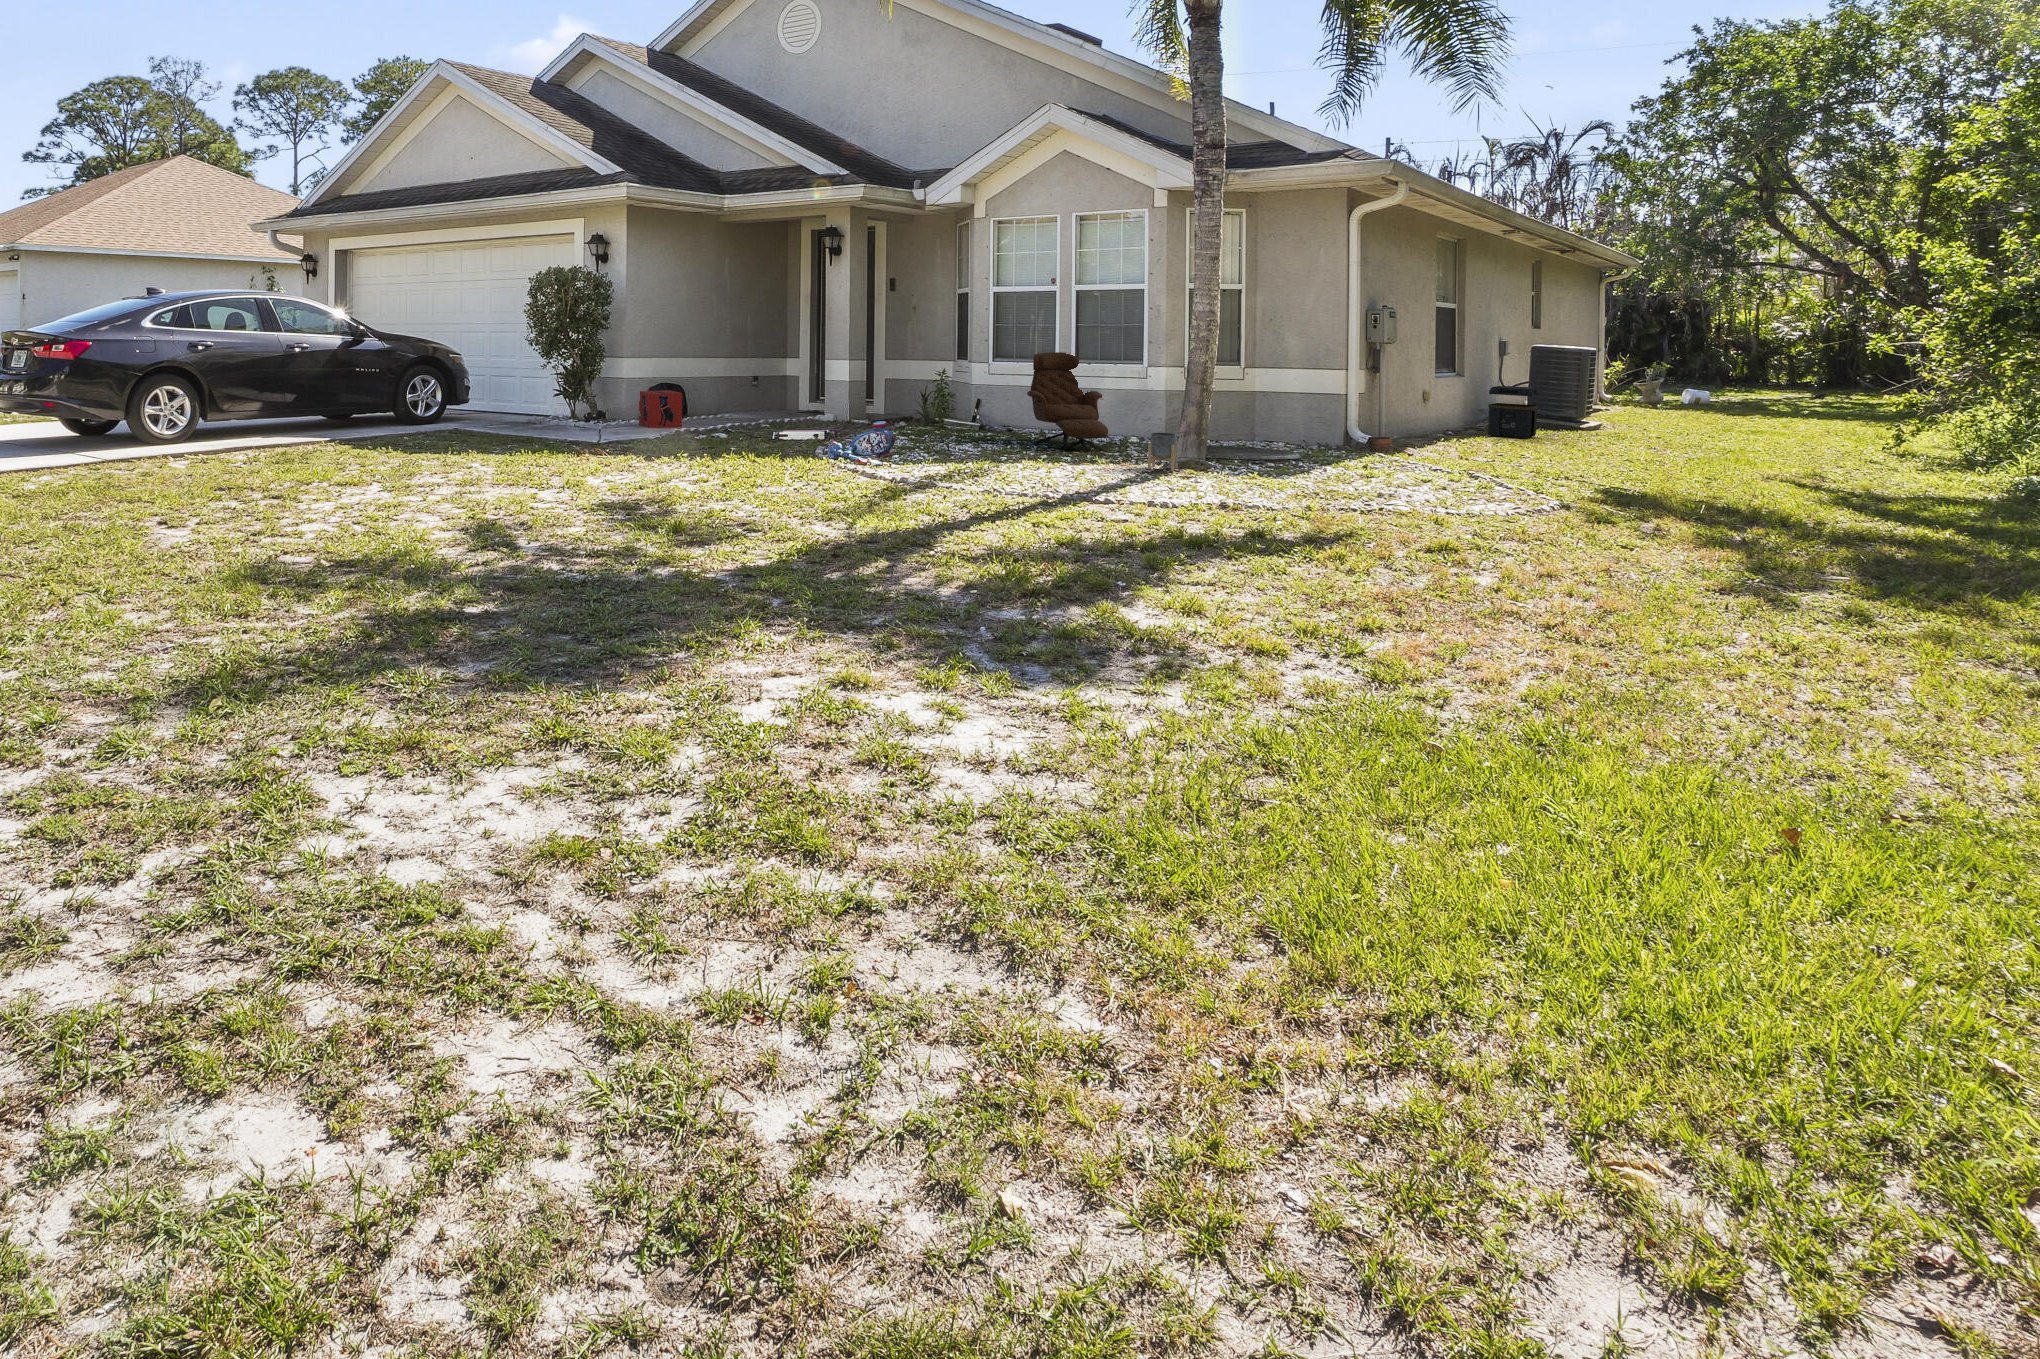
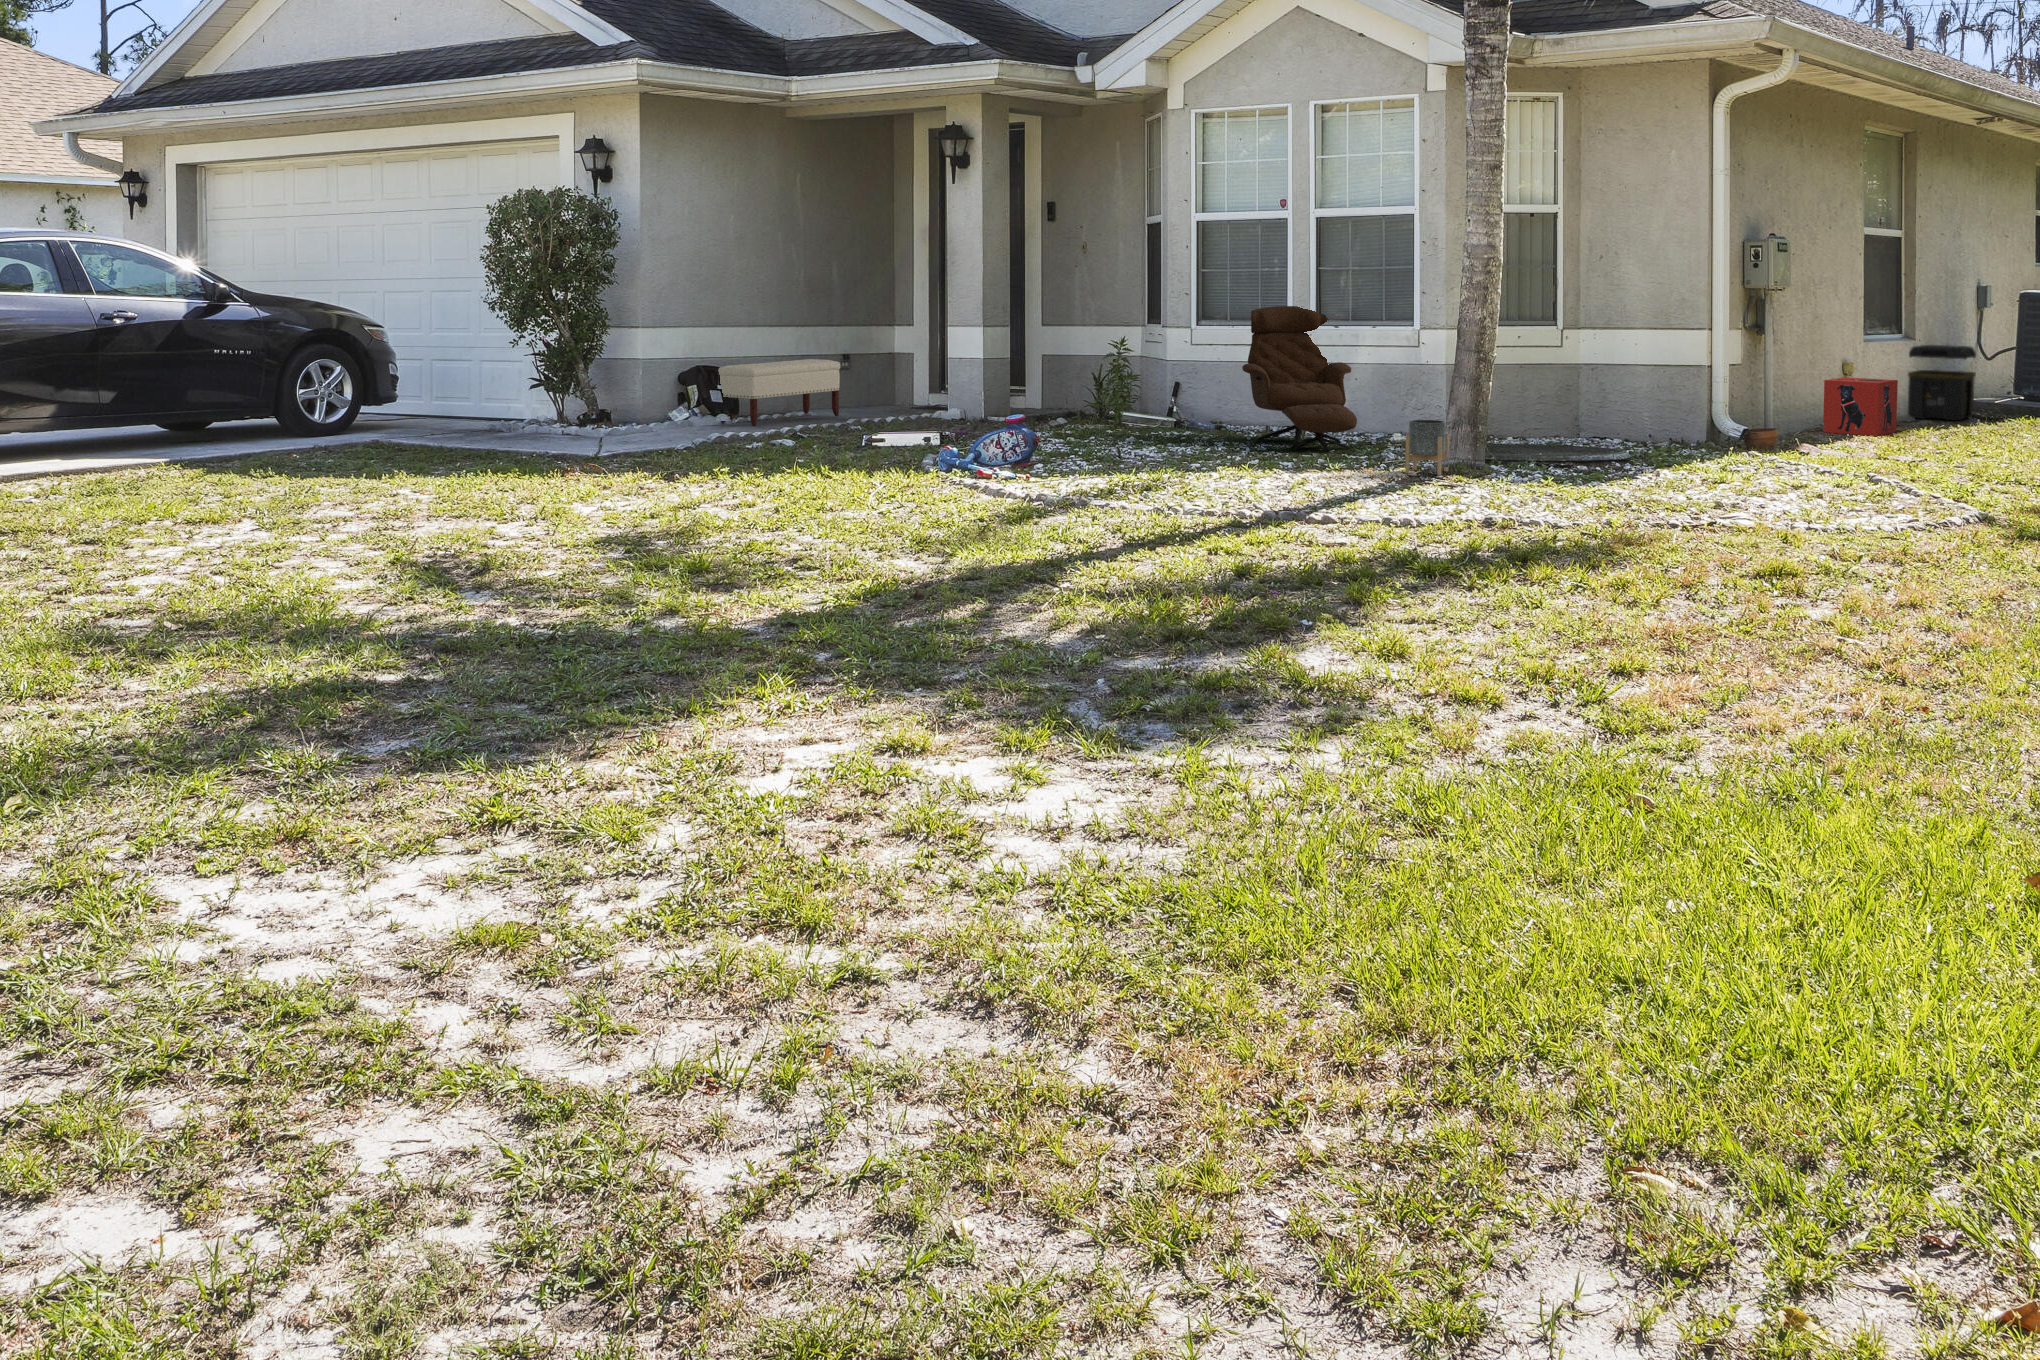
bench: none [677,381,755,425] -> present [718,359,840,426]
storage box: present [639,390,682,428] -> present [1823,377,1898,436]

